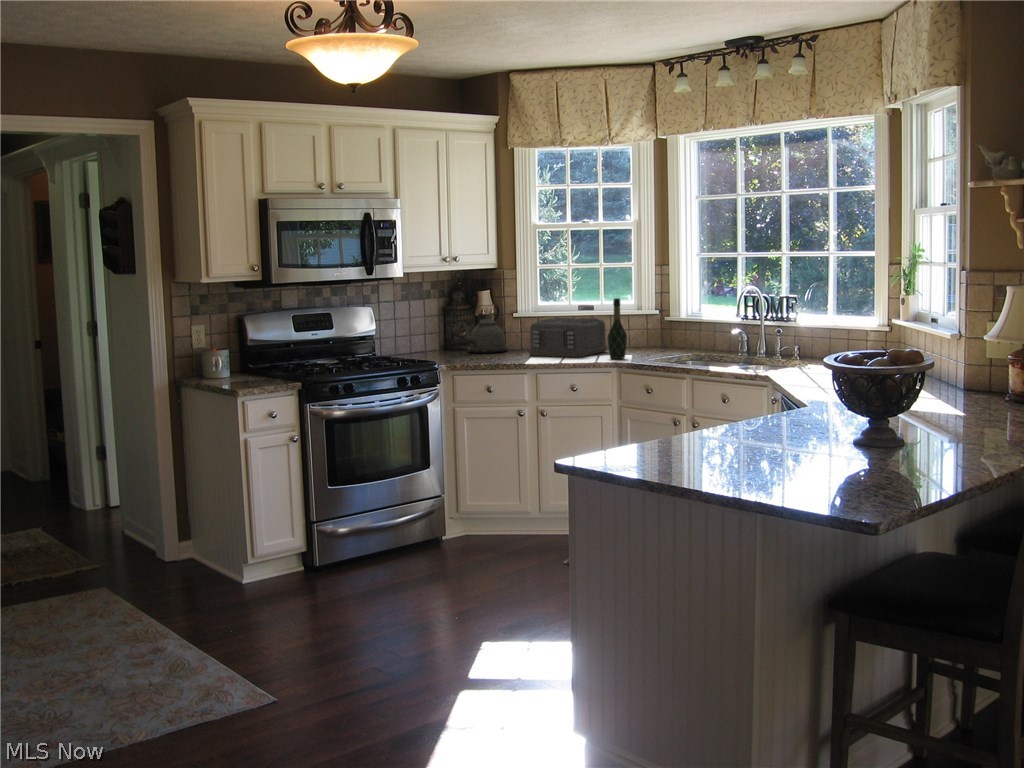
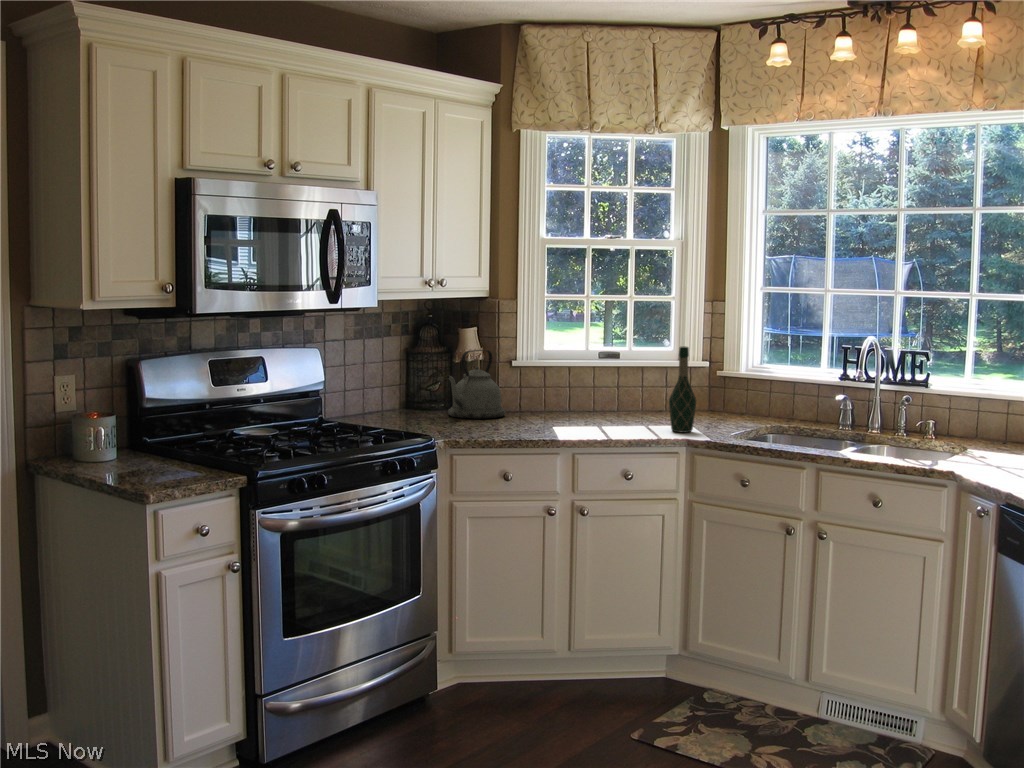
toaster: present [529,318,607,357] -> none [547,370,647,428]

